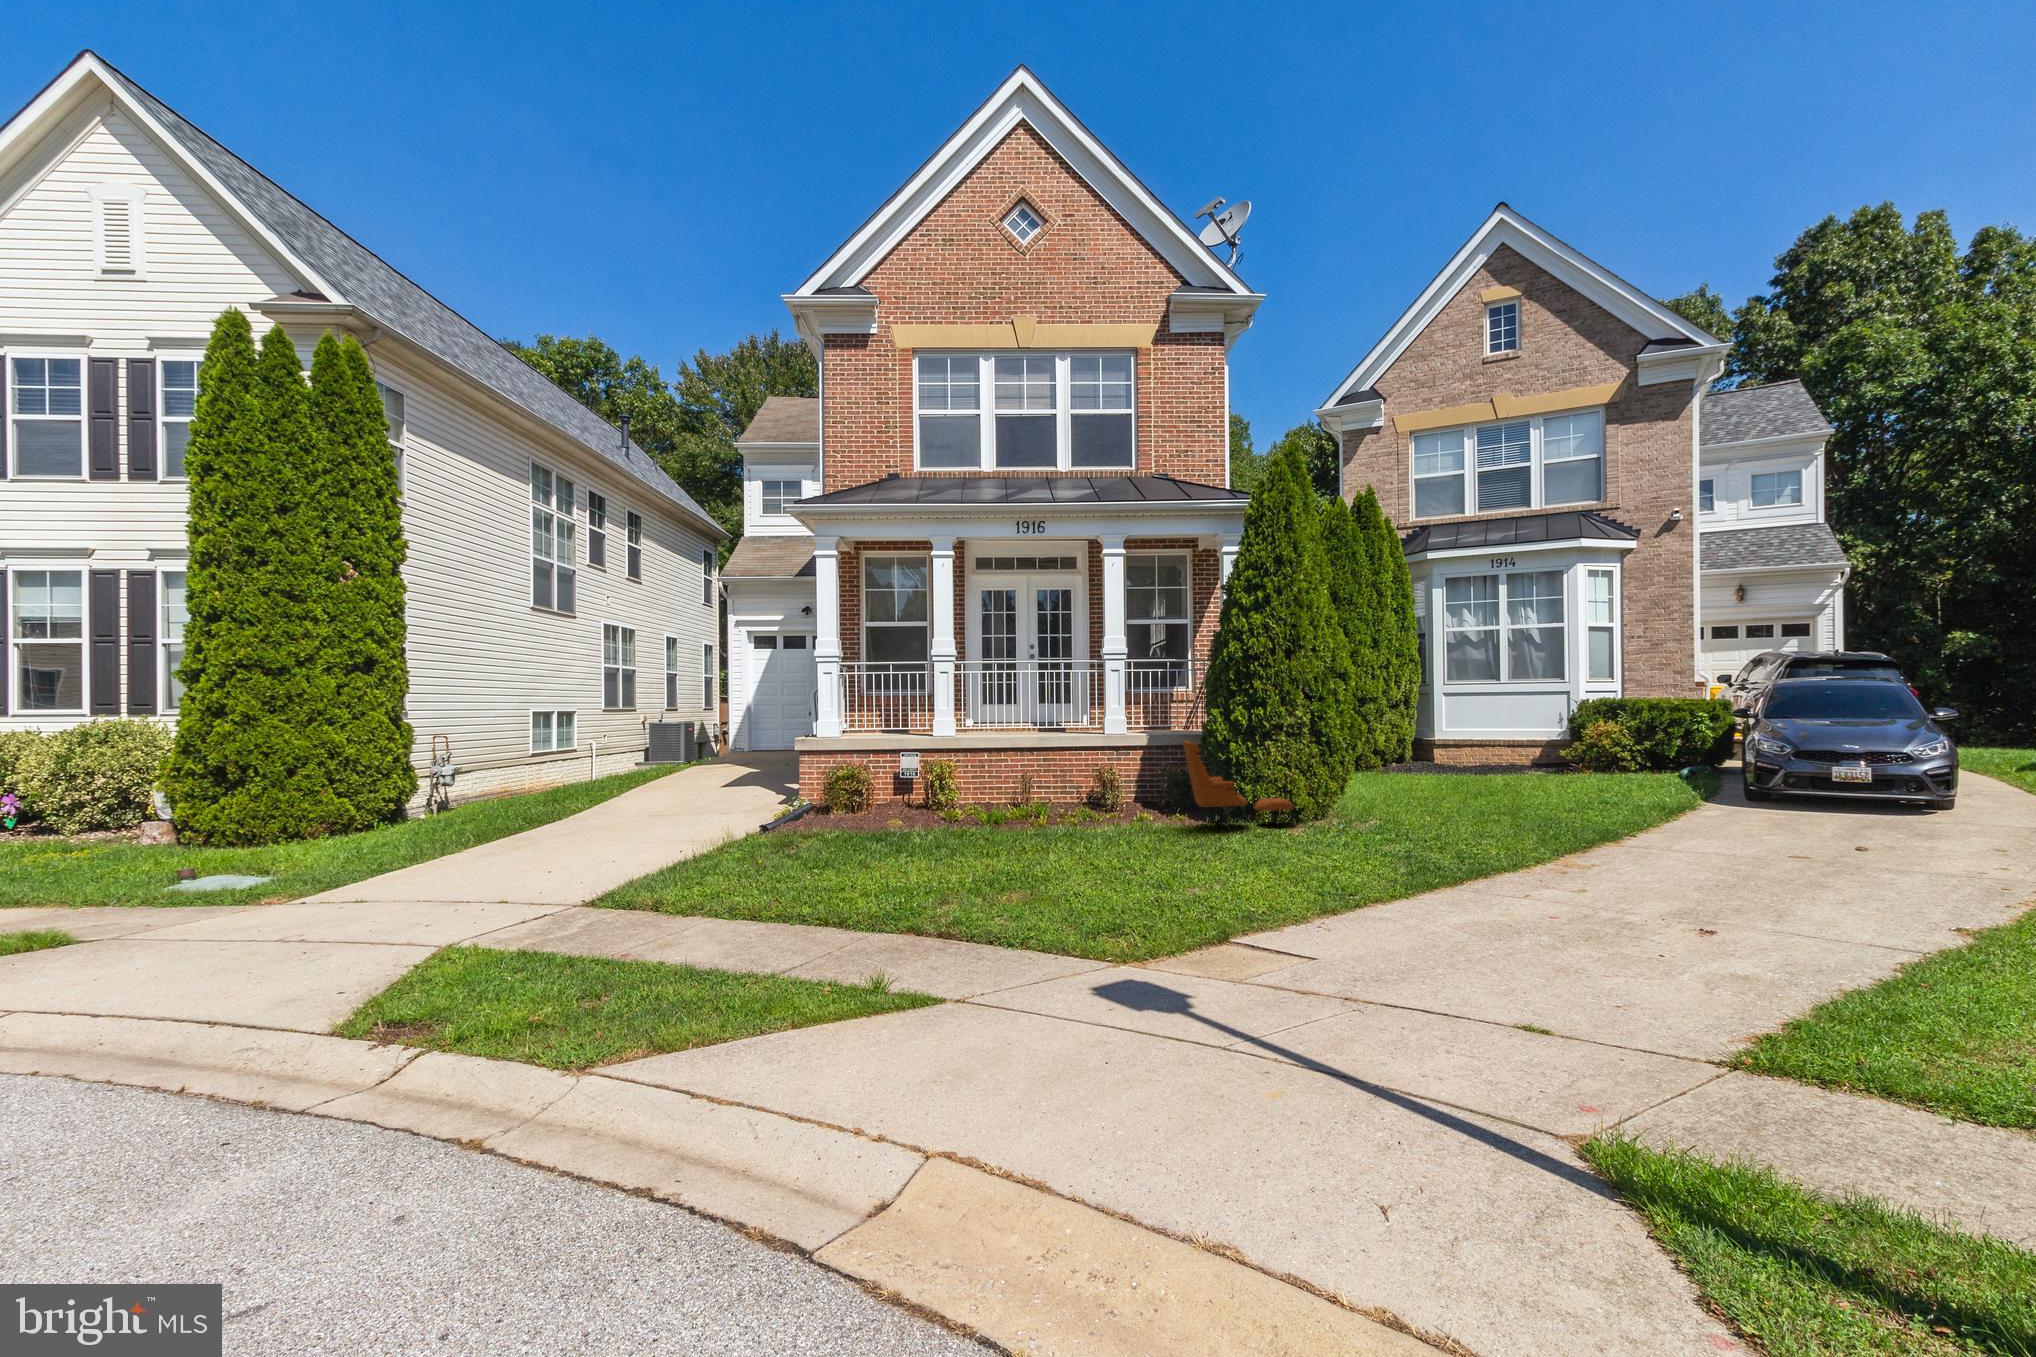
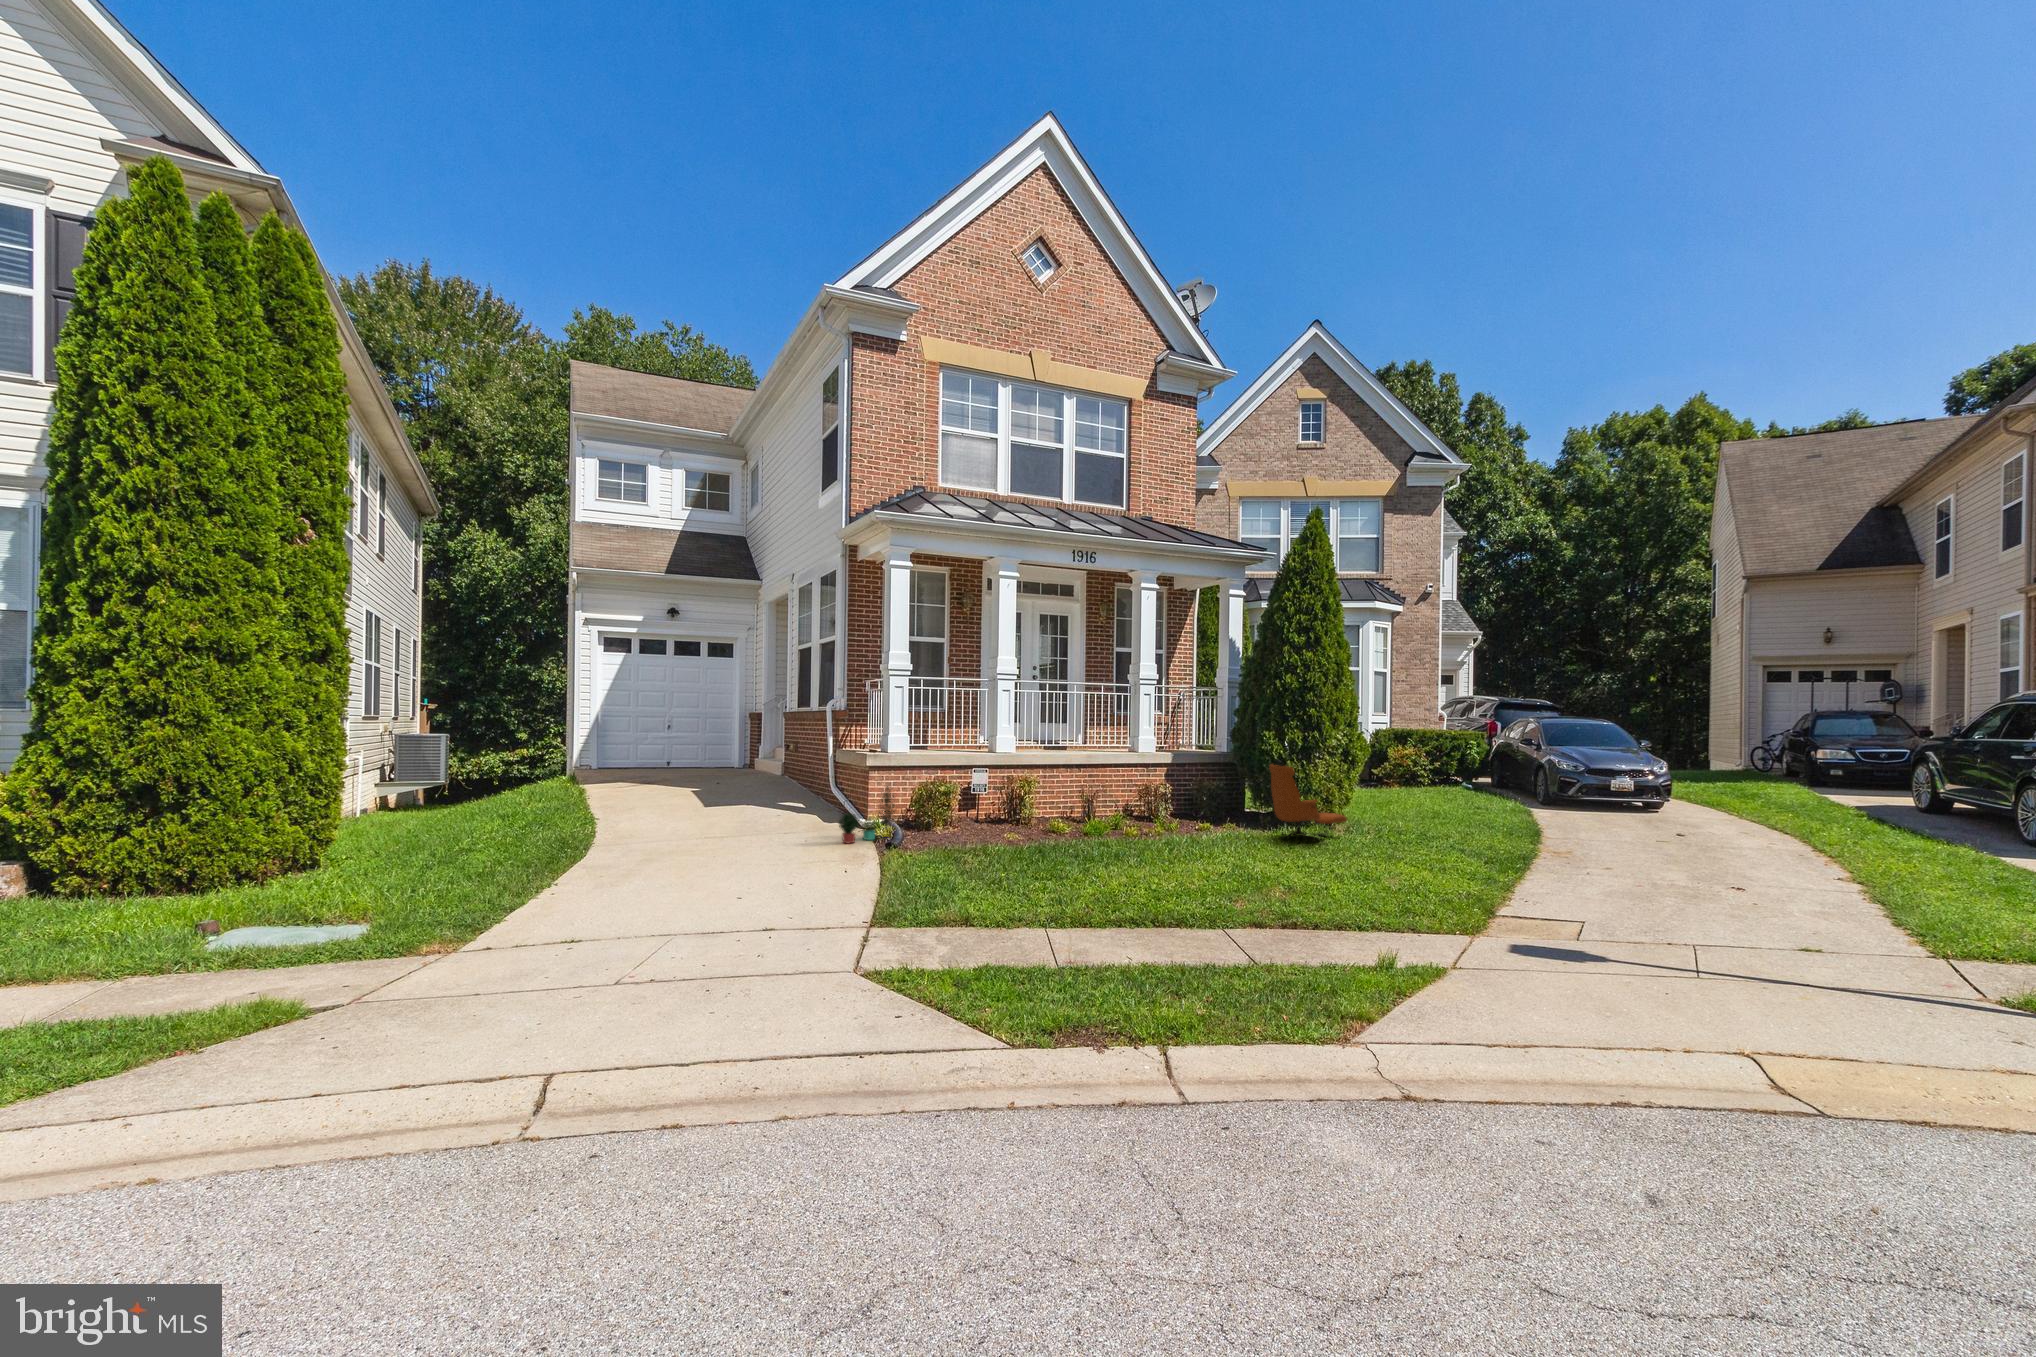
potted plant: none [741,766,809,822] -> present [839,786,895,844]

